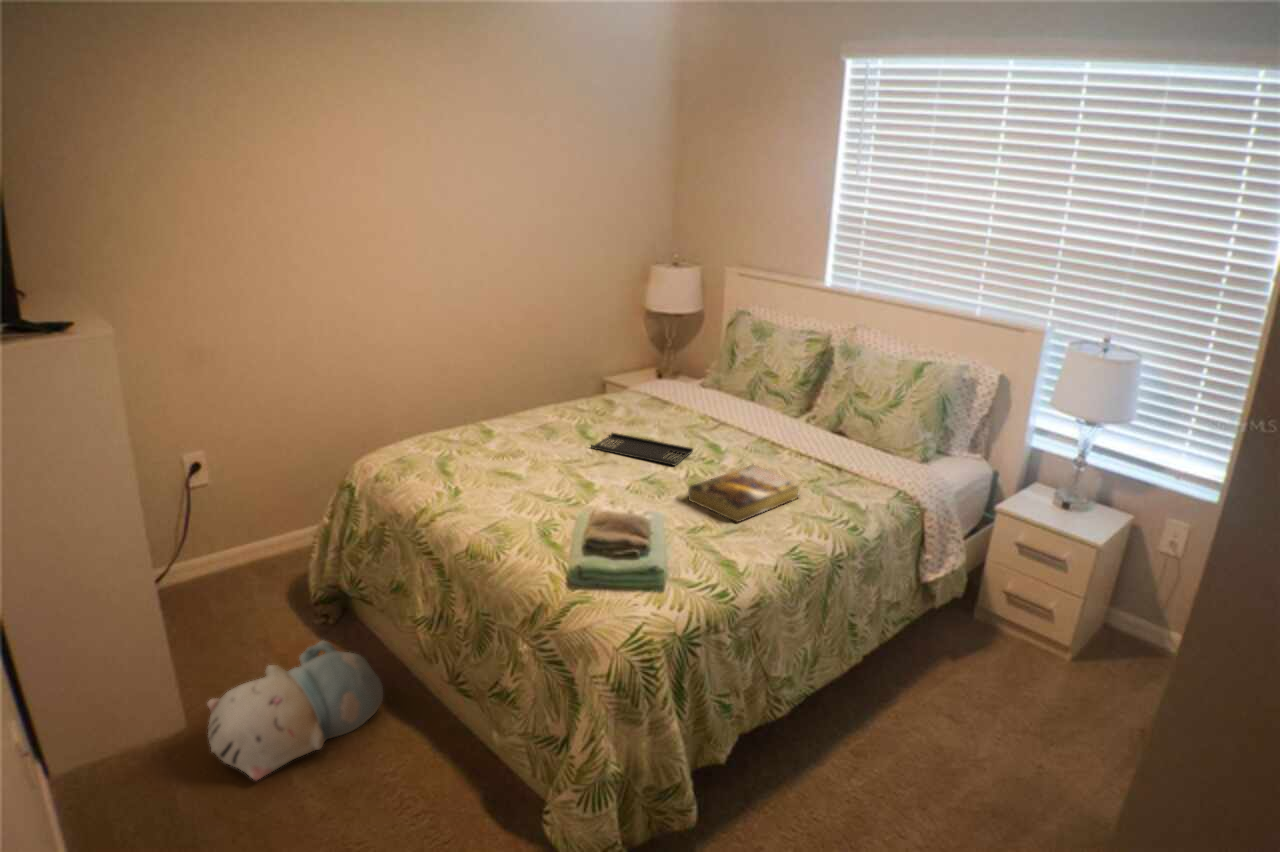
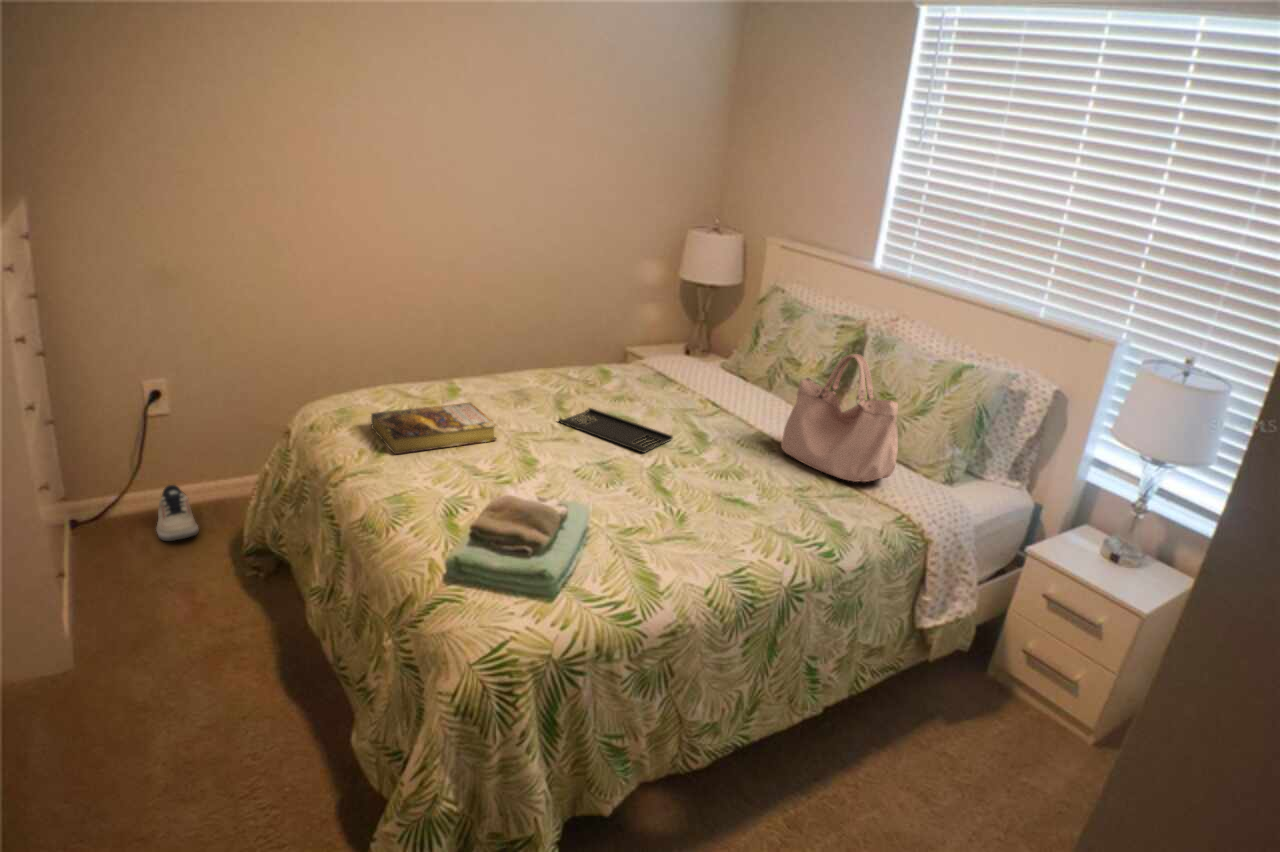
handbag: none [784,361,887,469] -> present [781,354,898,482]
book: present [688,465,801,522] -> present [371,403,497,454]
shoe: none [206,551,252,604] -> present [157,485,199,541]
plush toy: present [207,641,383,780] -> none [67,597,276,742]

